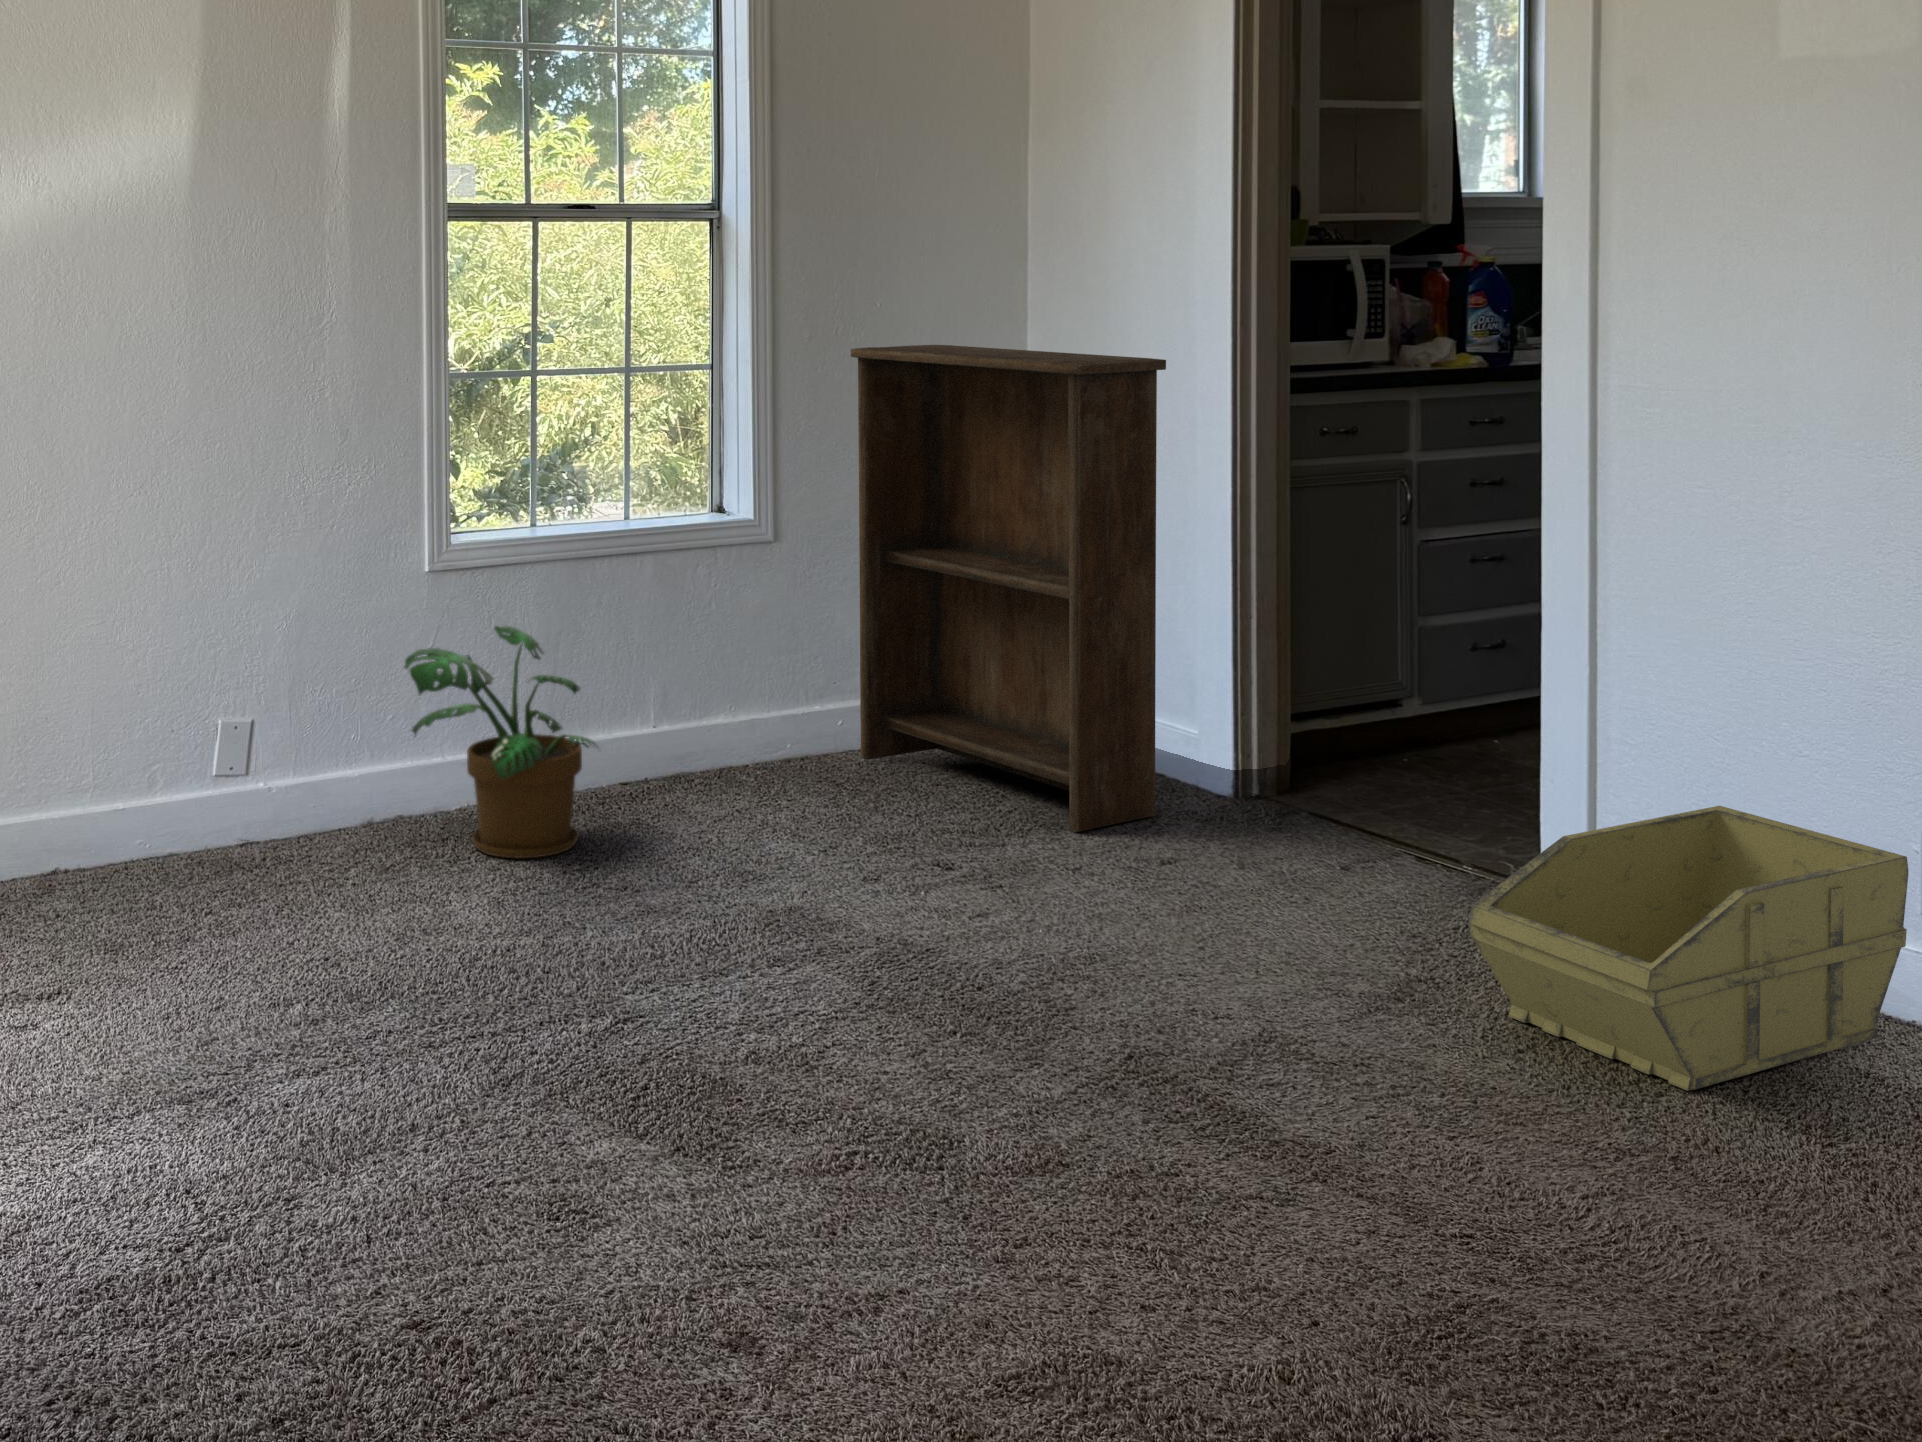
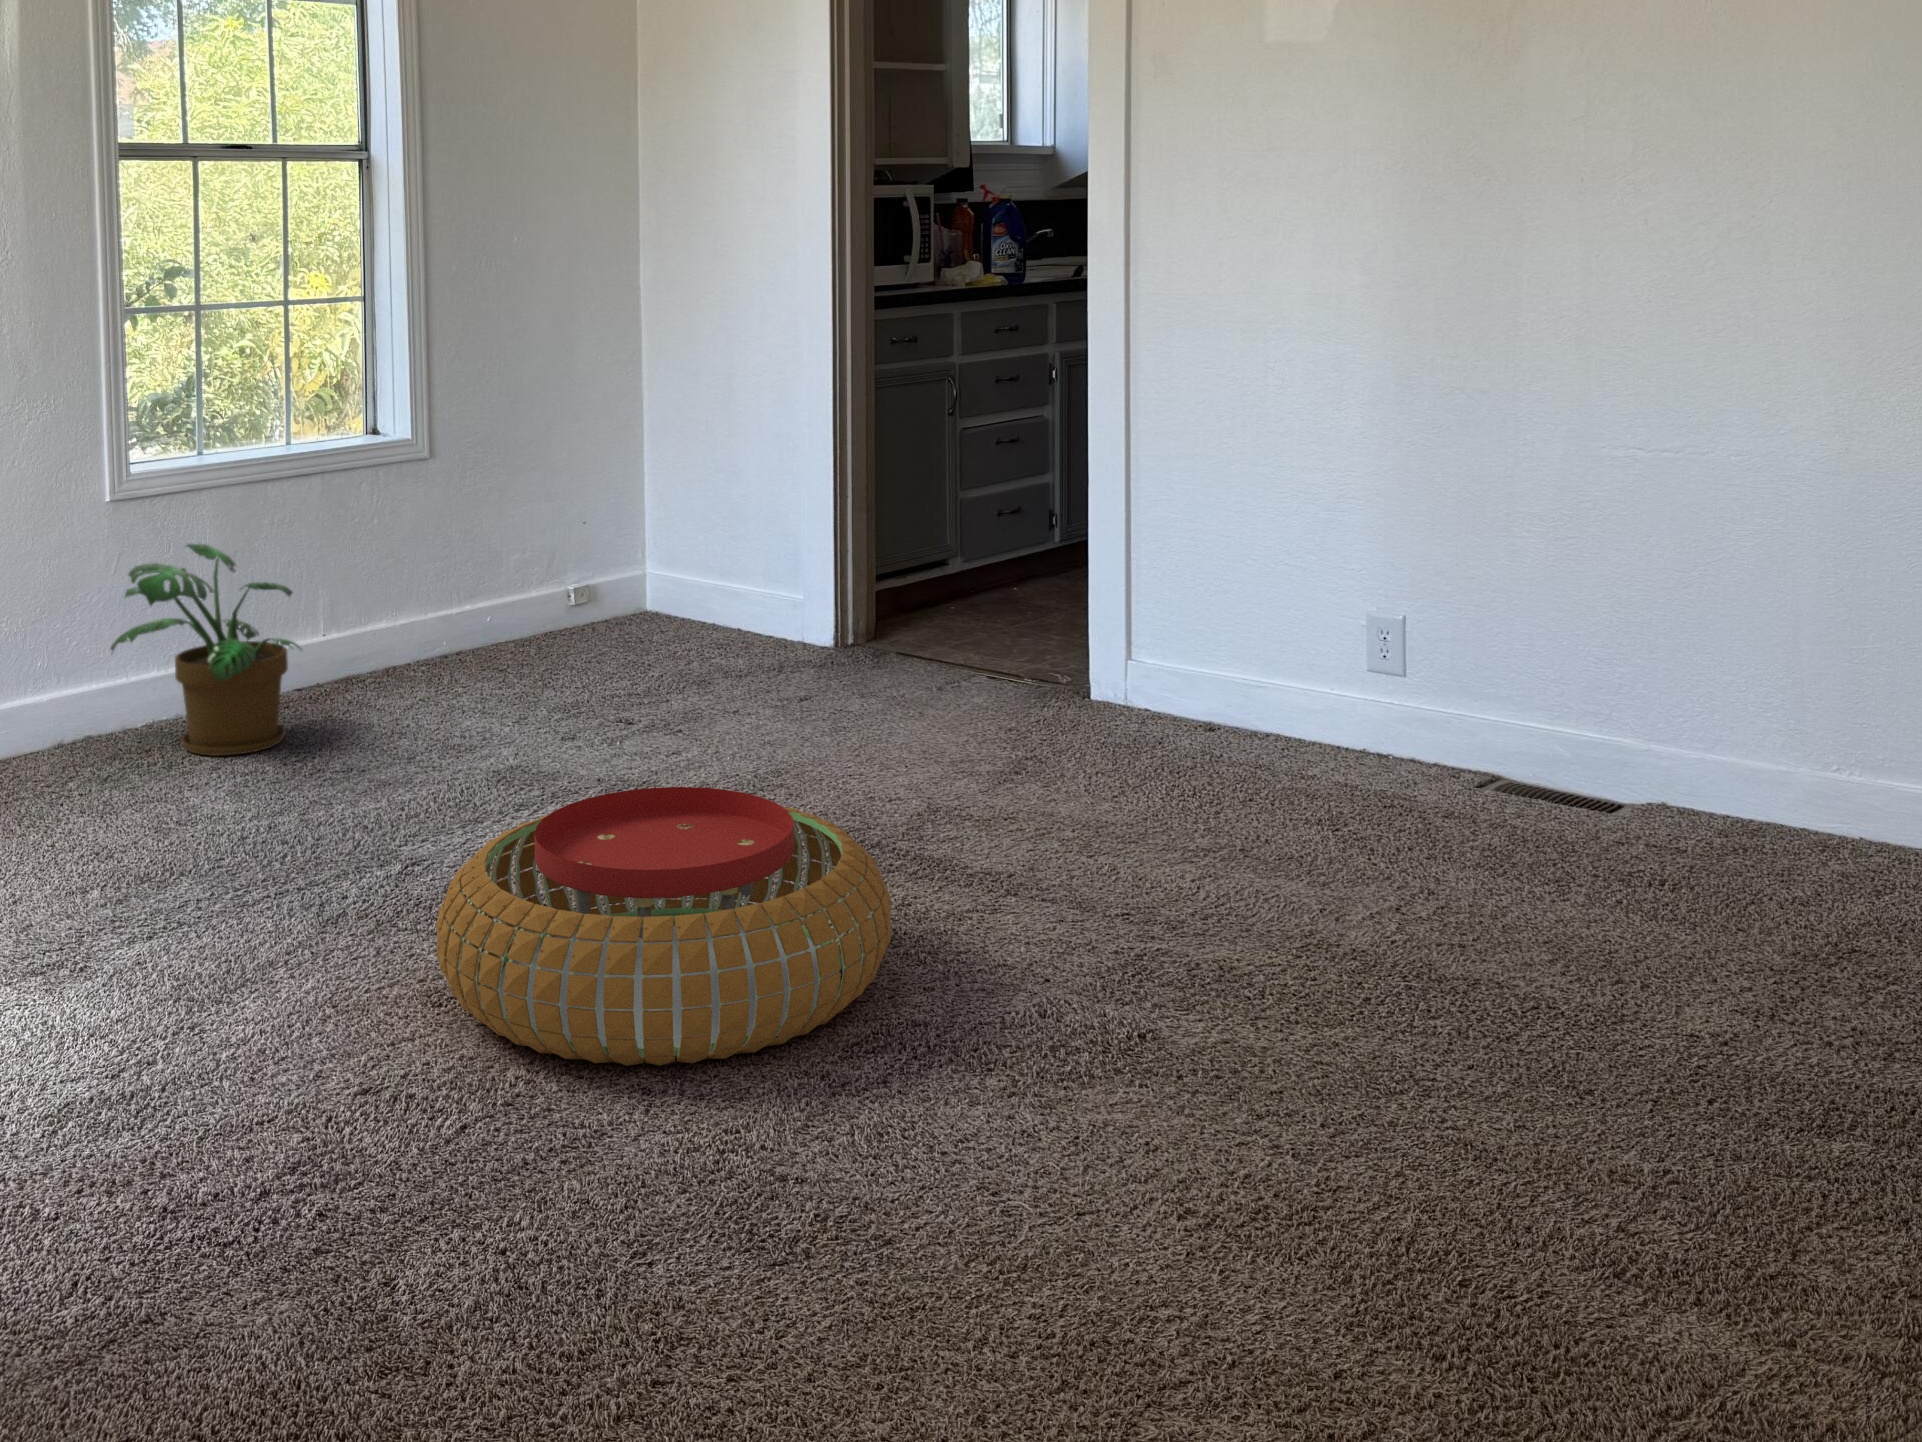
bookshelf: present [851,345,1166,832] -> none [497,273,788,684]
storage bin: present [1469,806,1909,1091] -> none [1079,604,1366,806]
pouf: none [558,983,1112,1357] -> present [436,787,891,1066]

